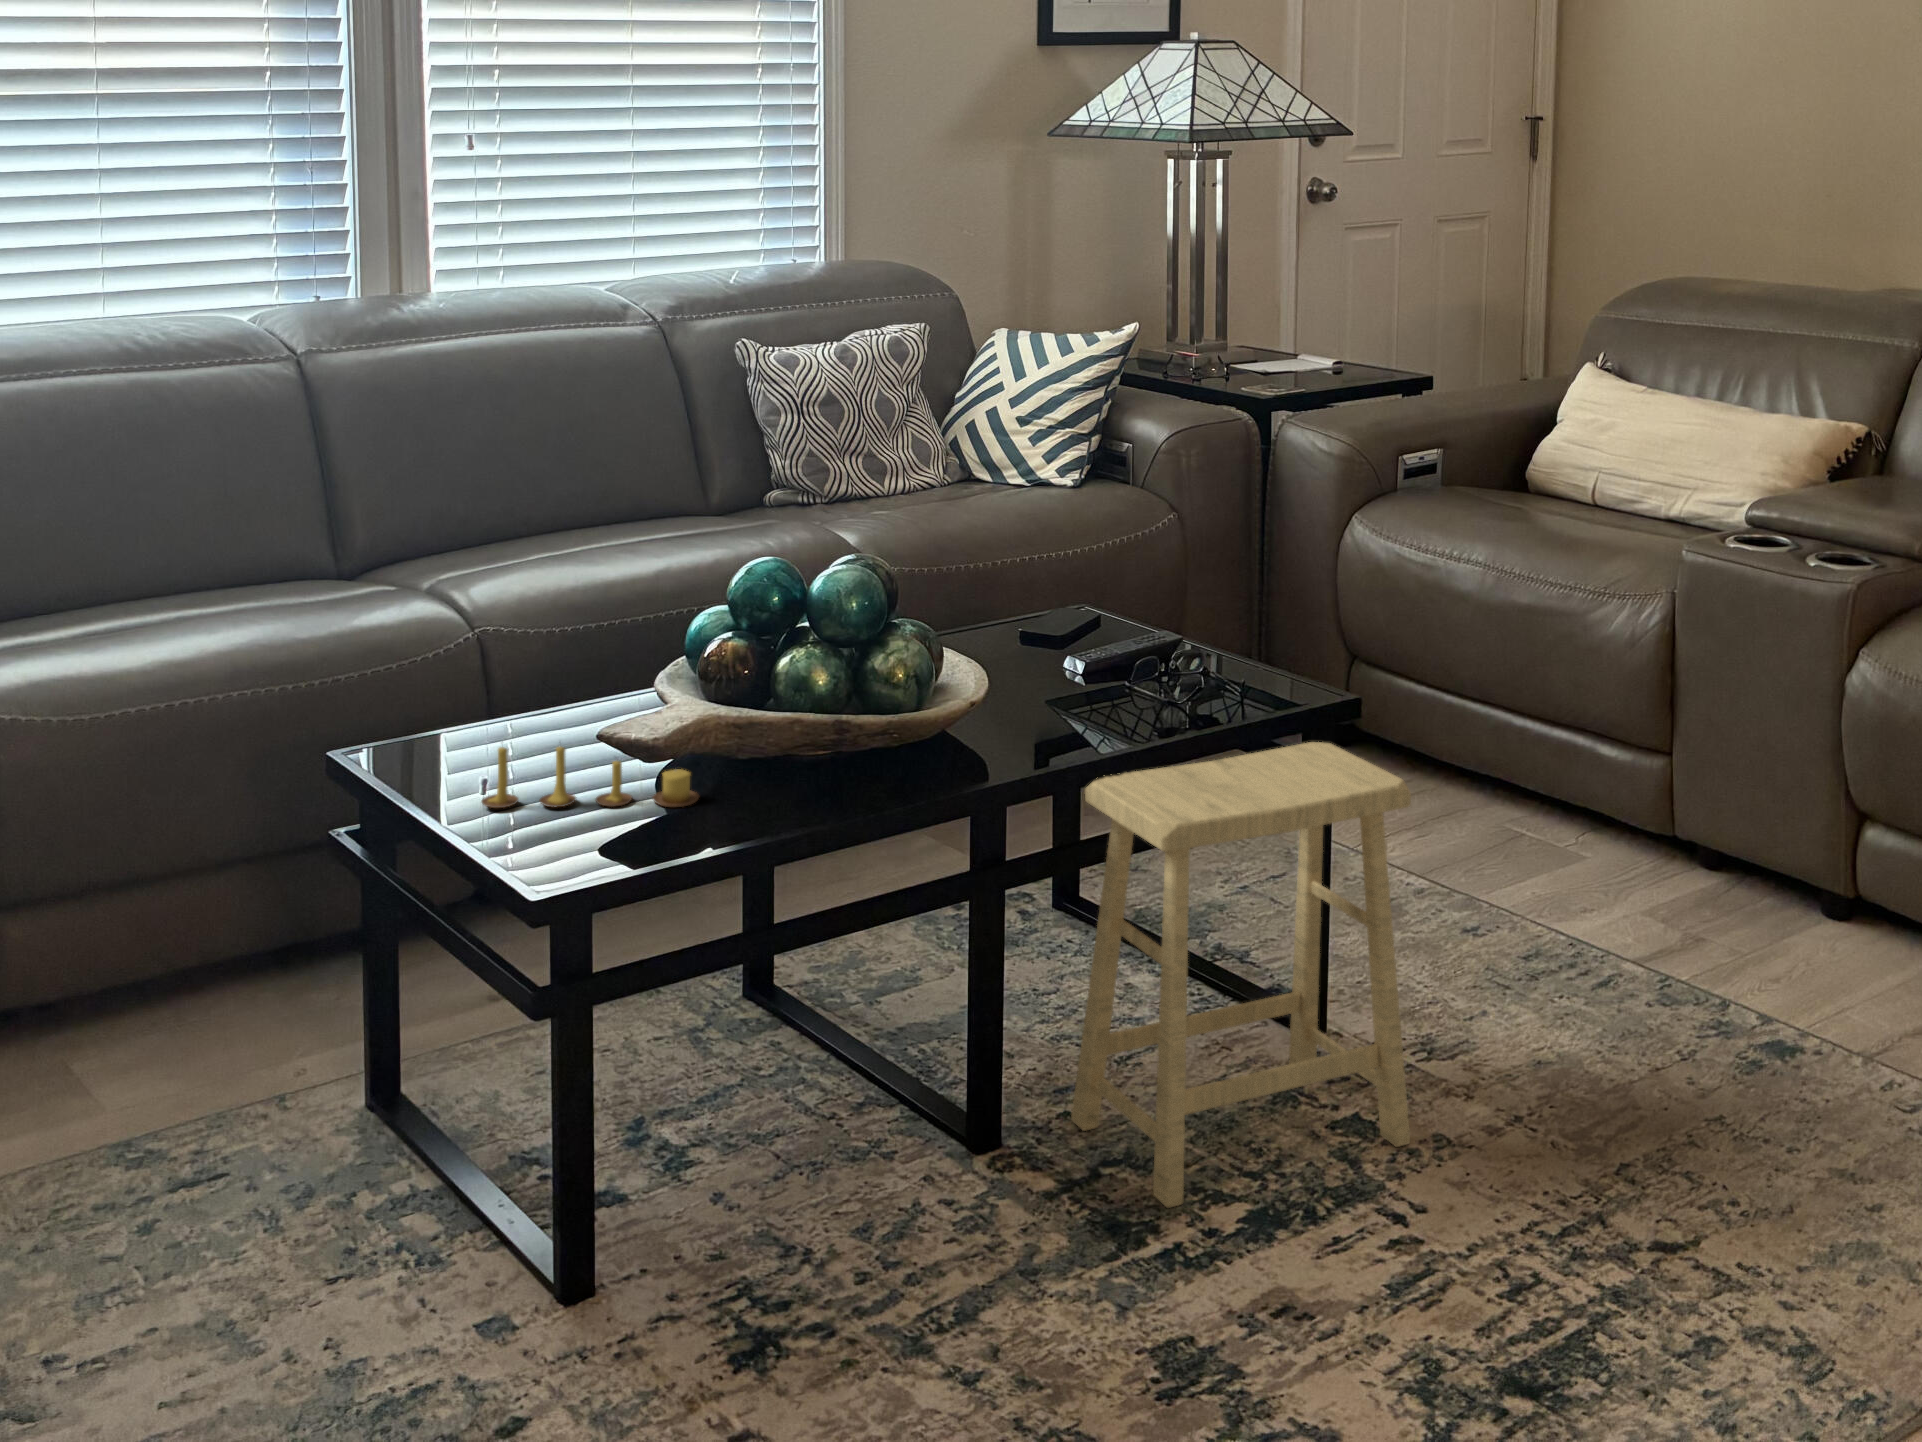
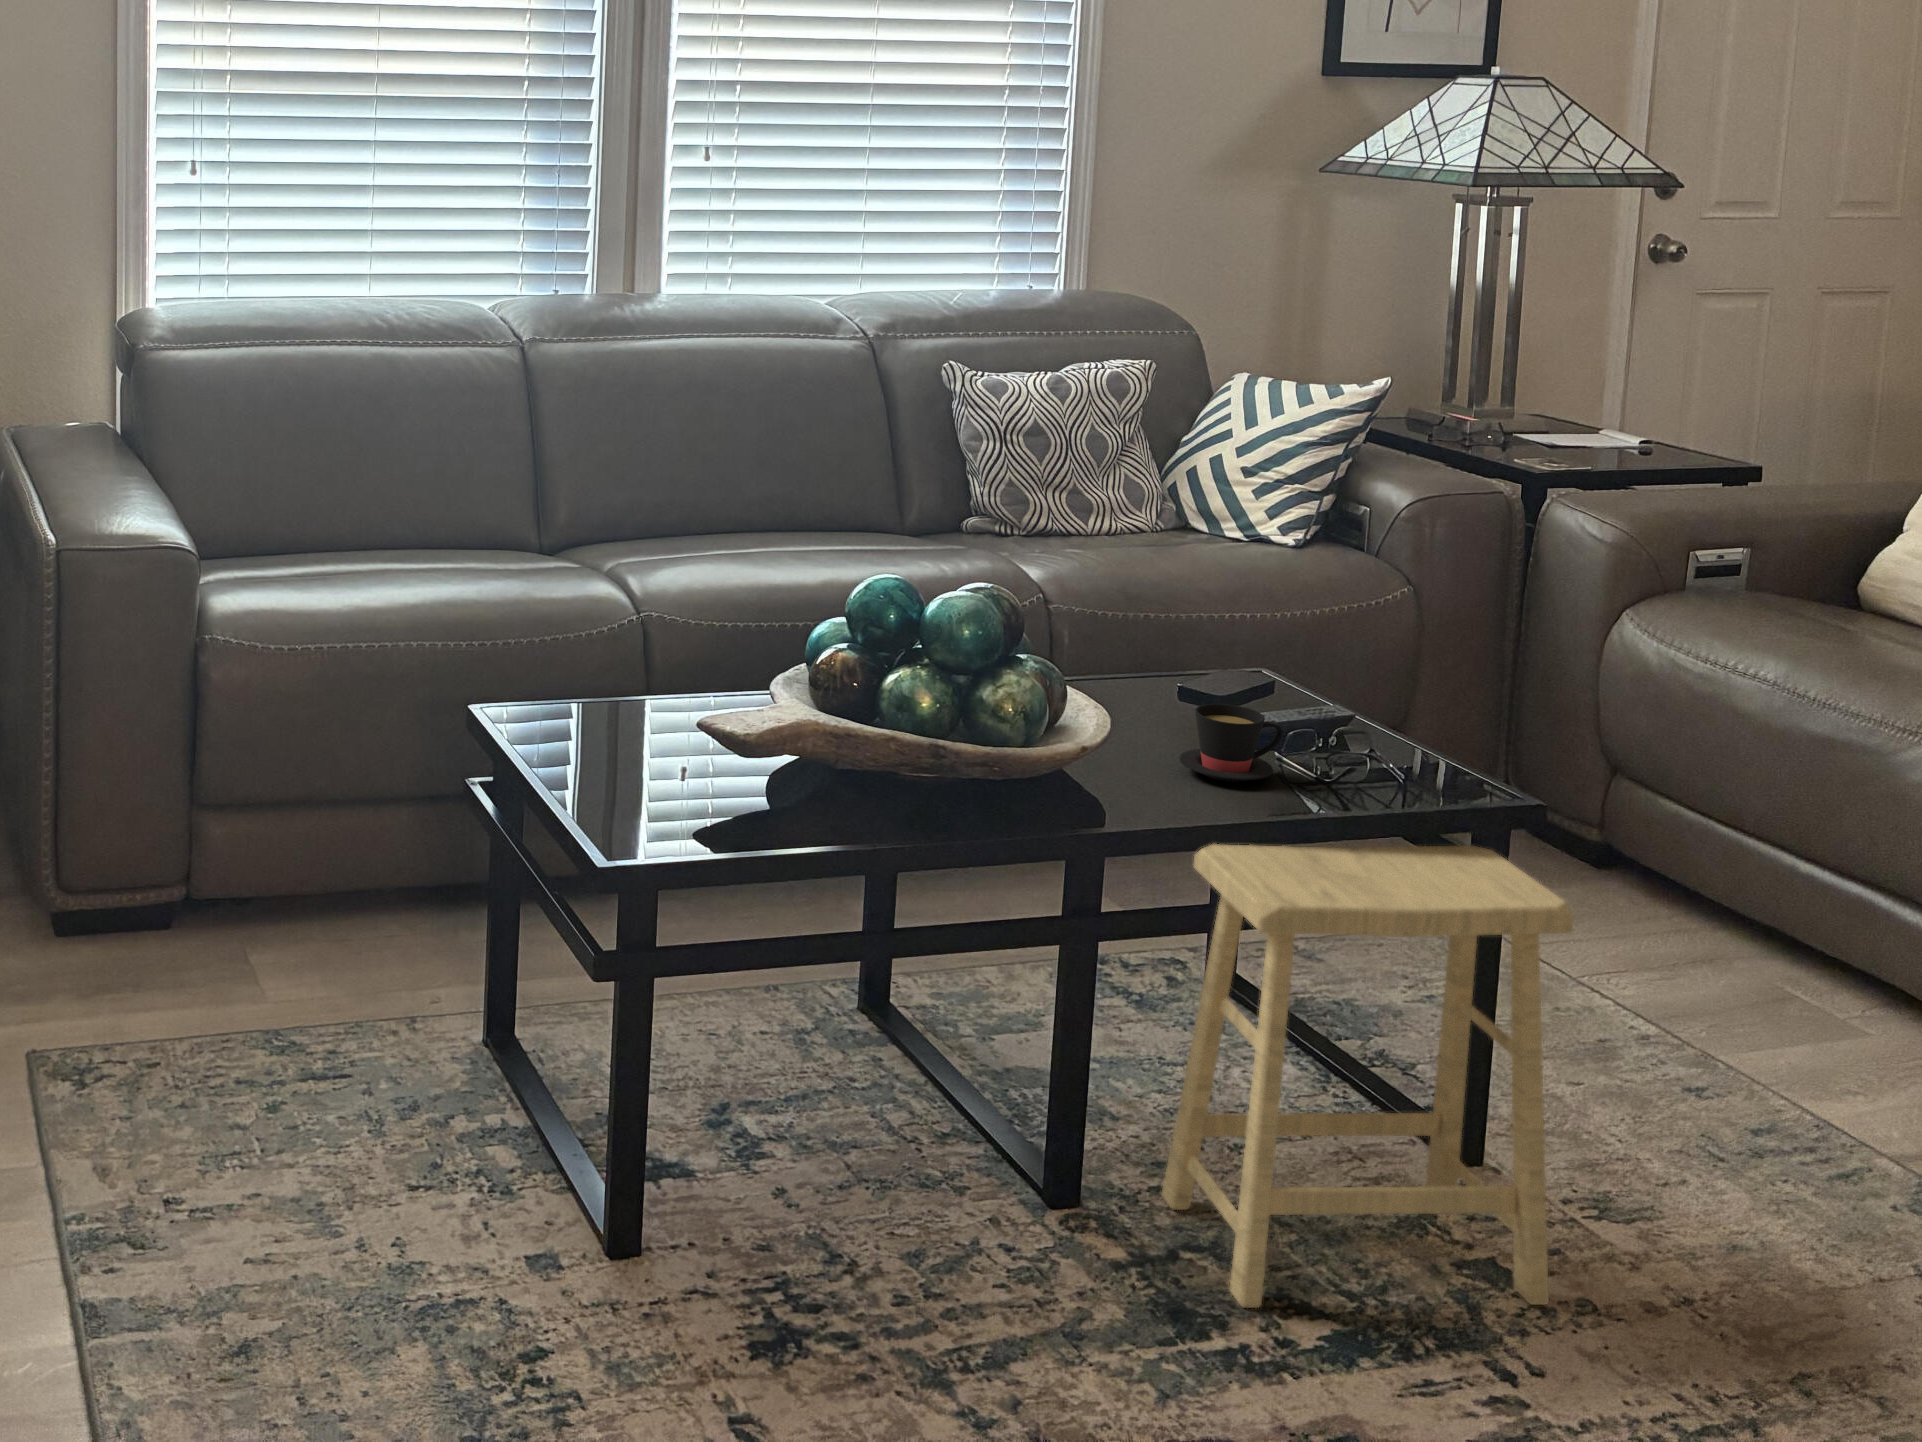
teacup: none [1049,642,1139,715] -> present [1179,704,1283,782]
candle: present [481,746,699,808] -> none [587,720,789,807]

